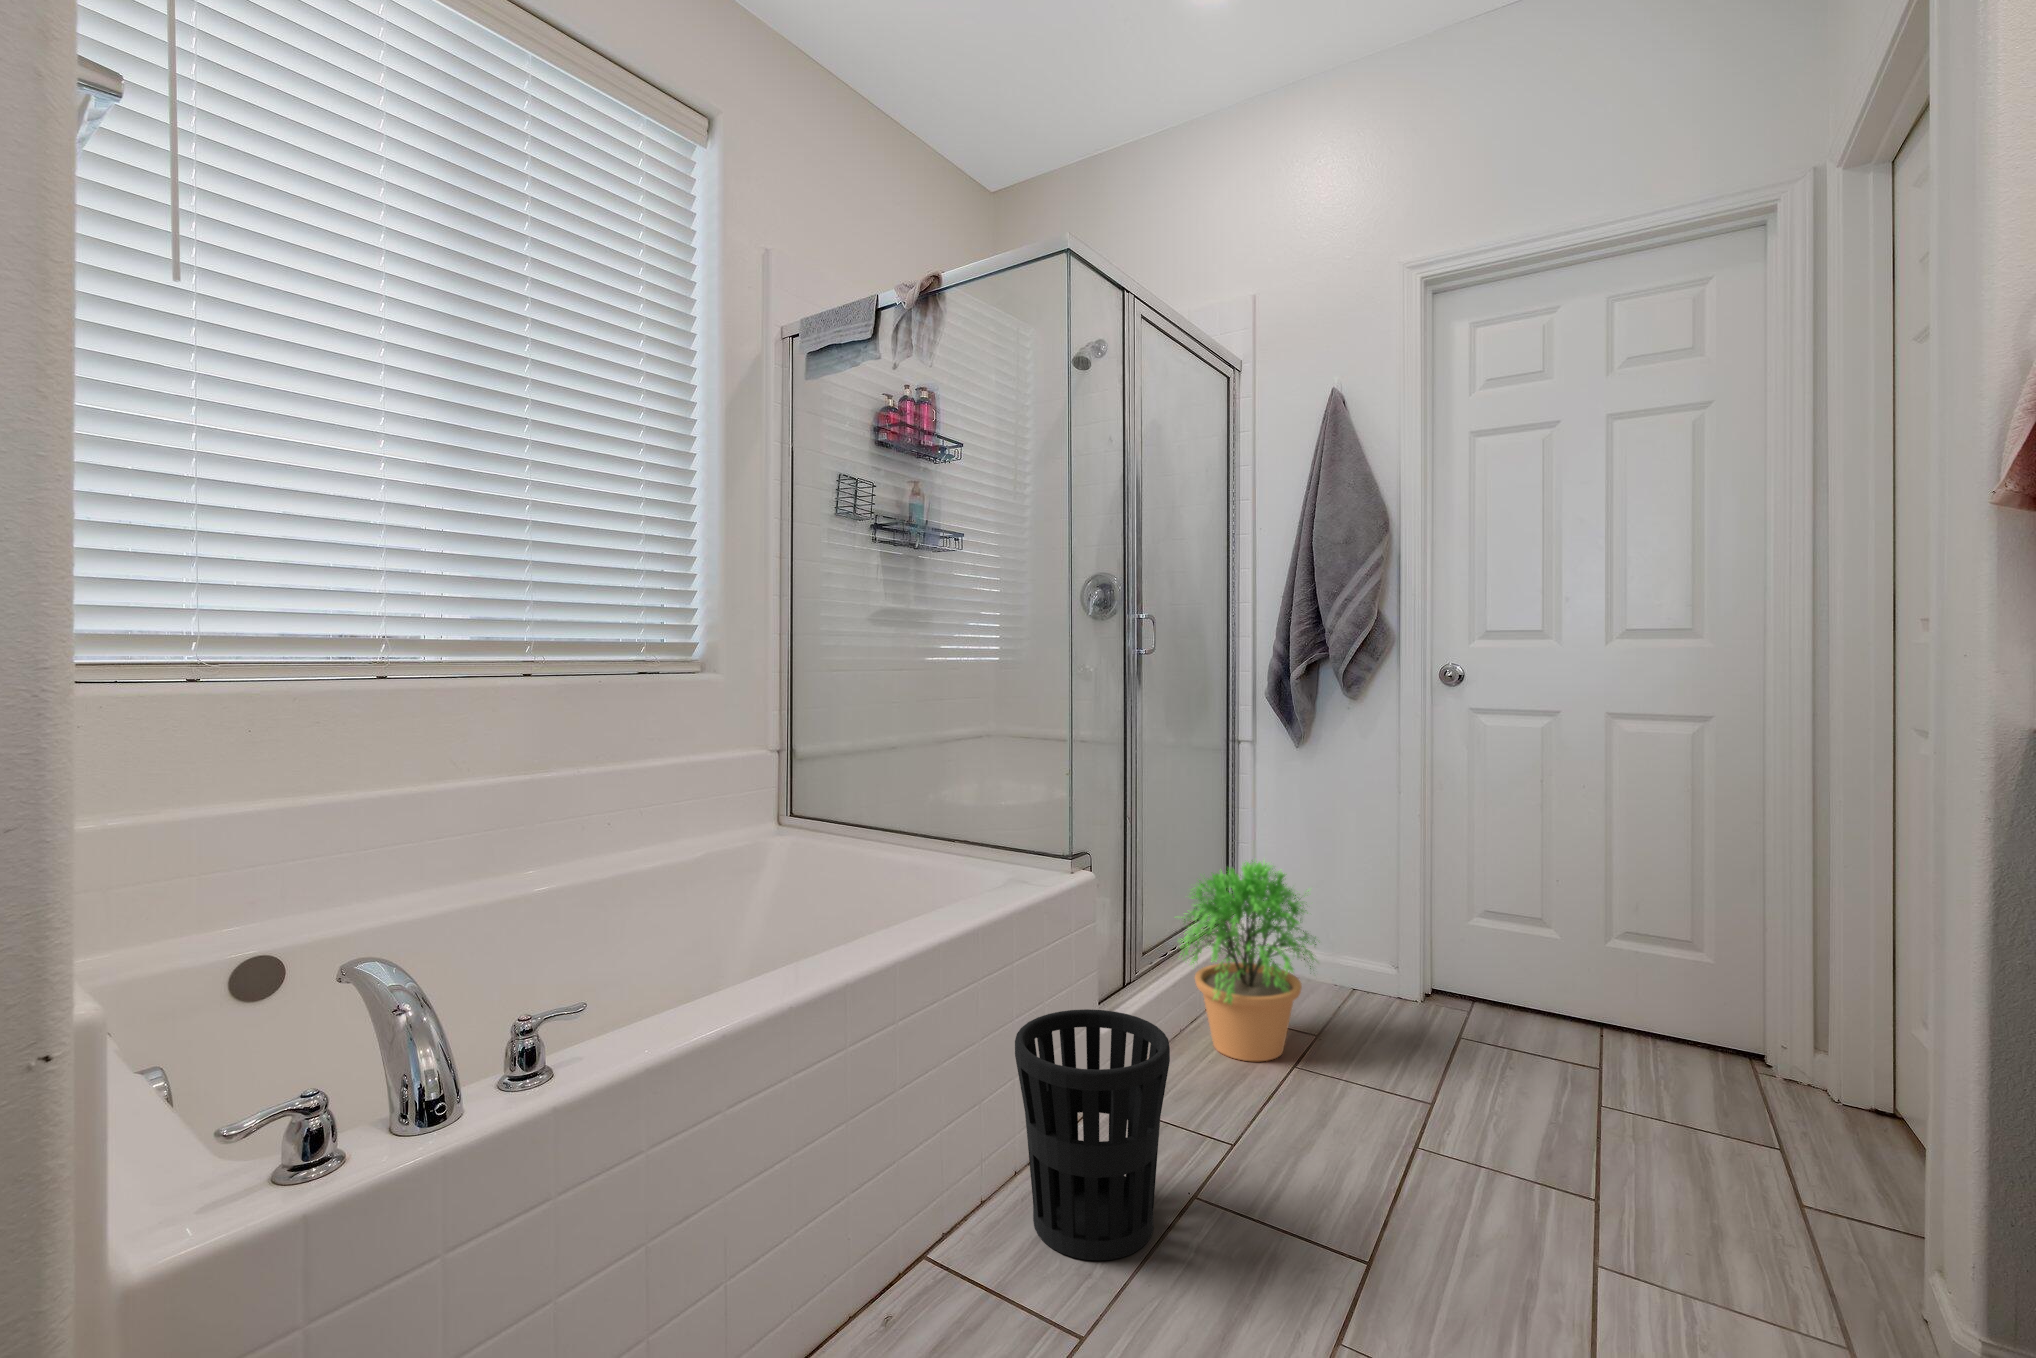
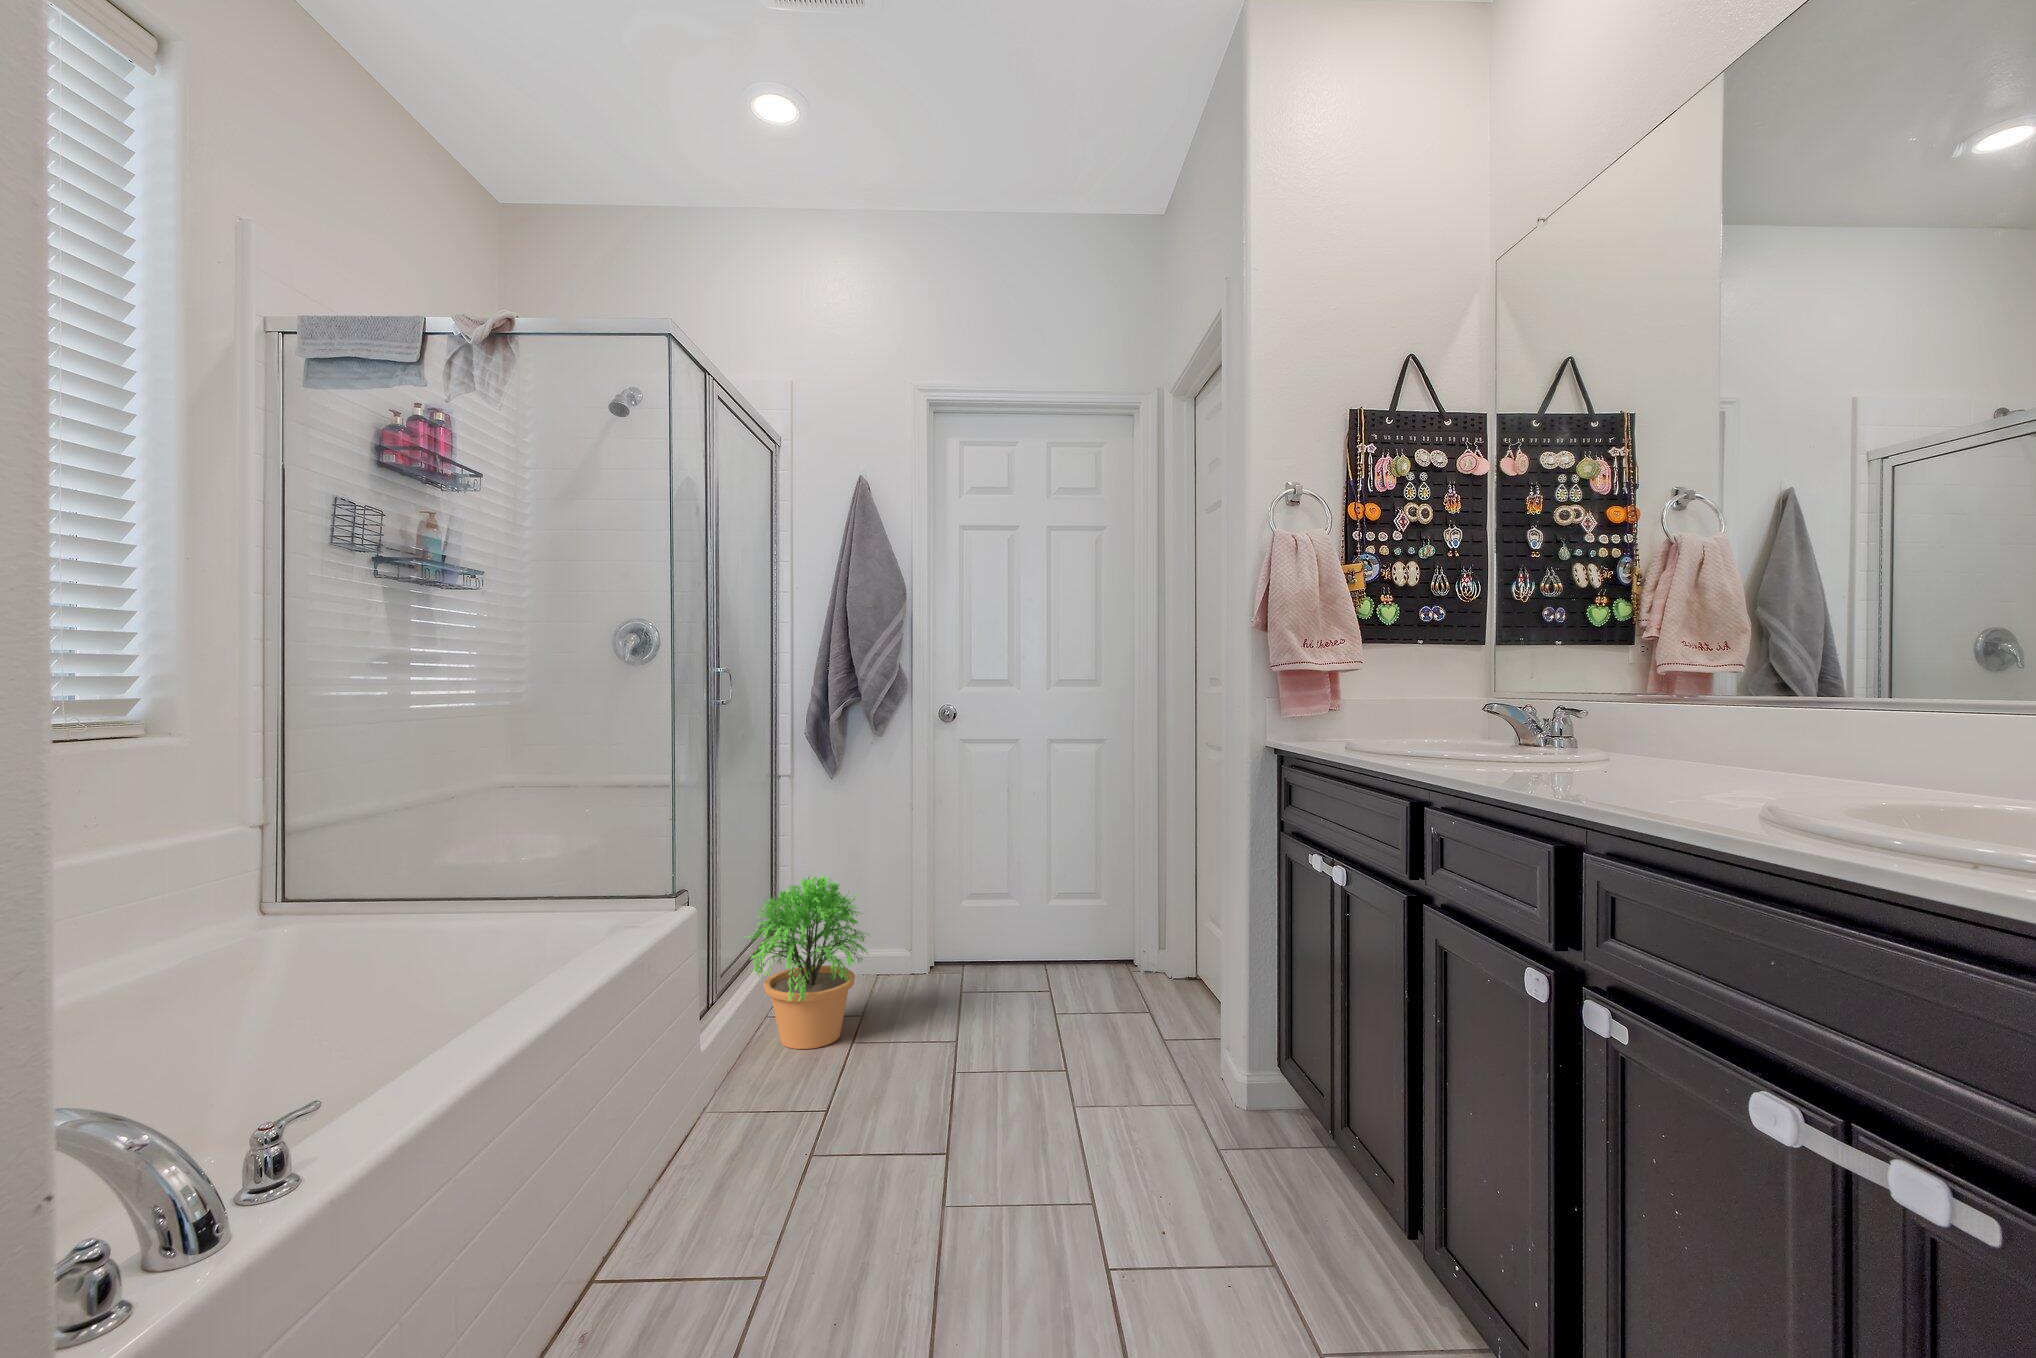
wastebasket: present [1015,1009,1170,1261] -> none [665,1019,804,1234]

